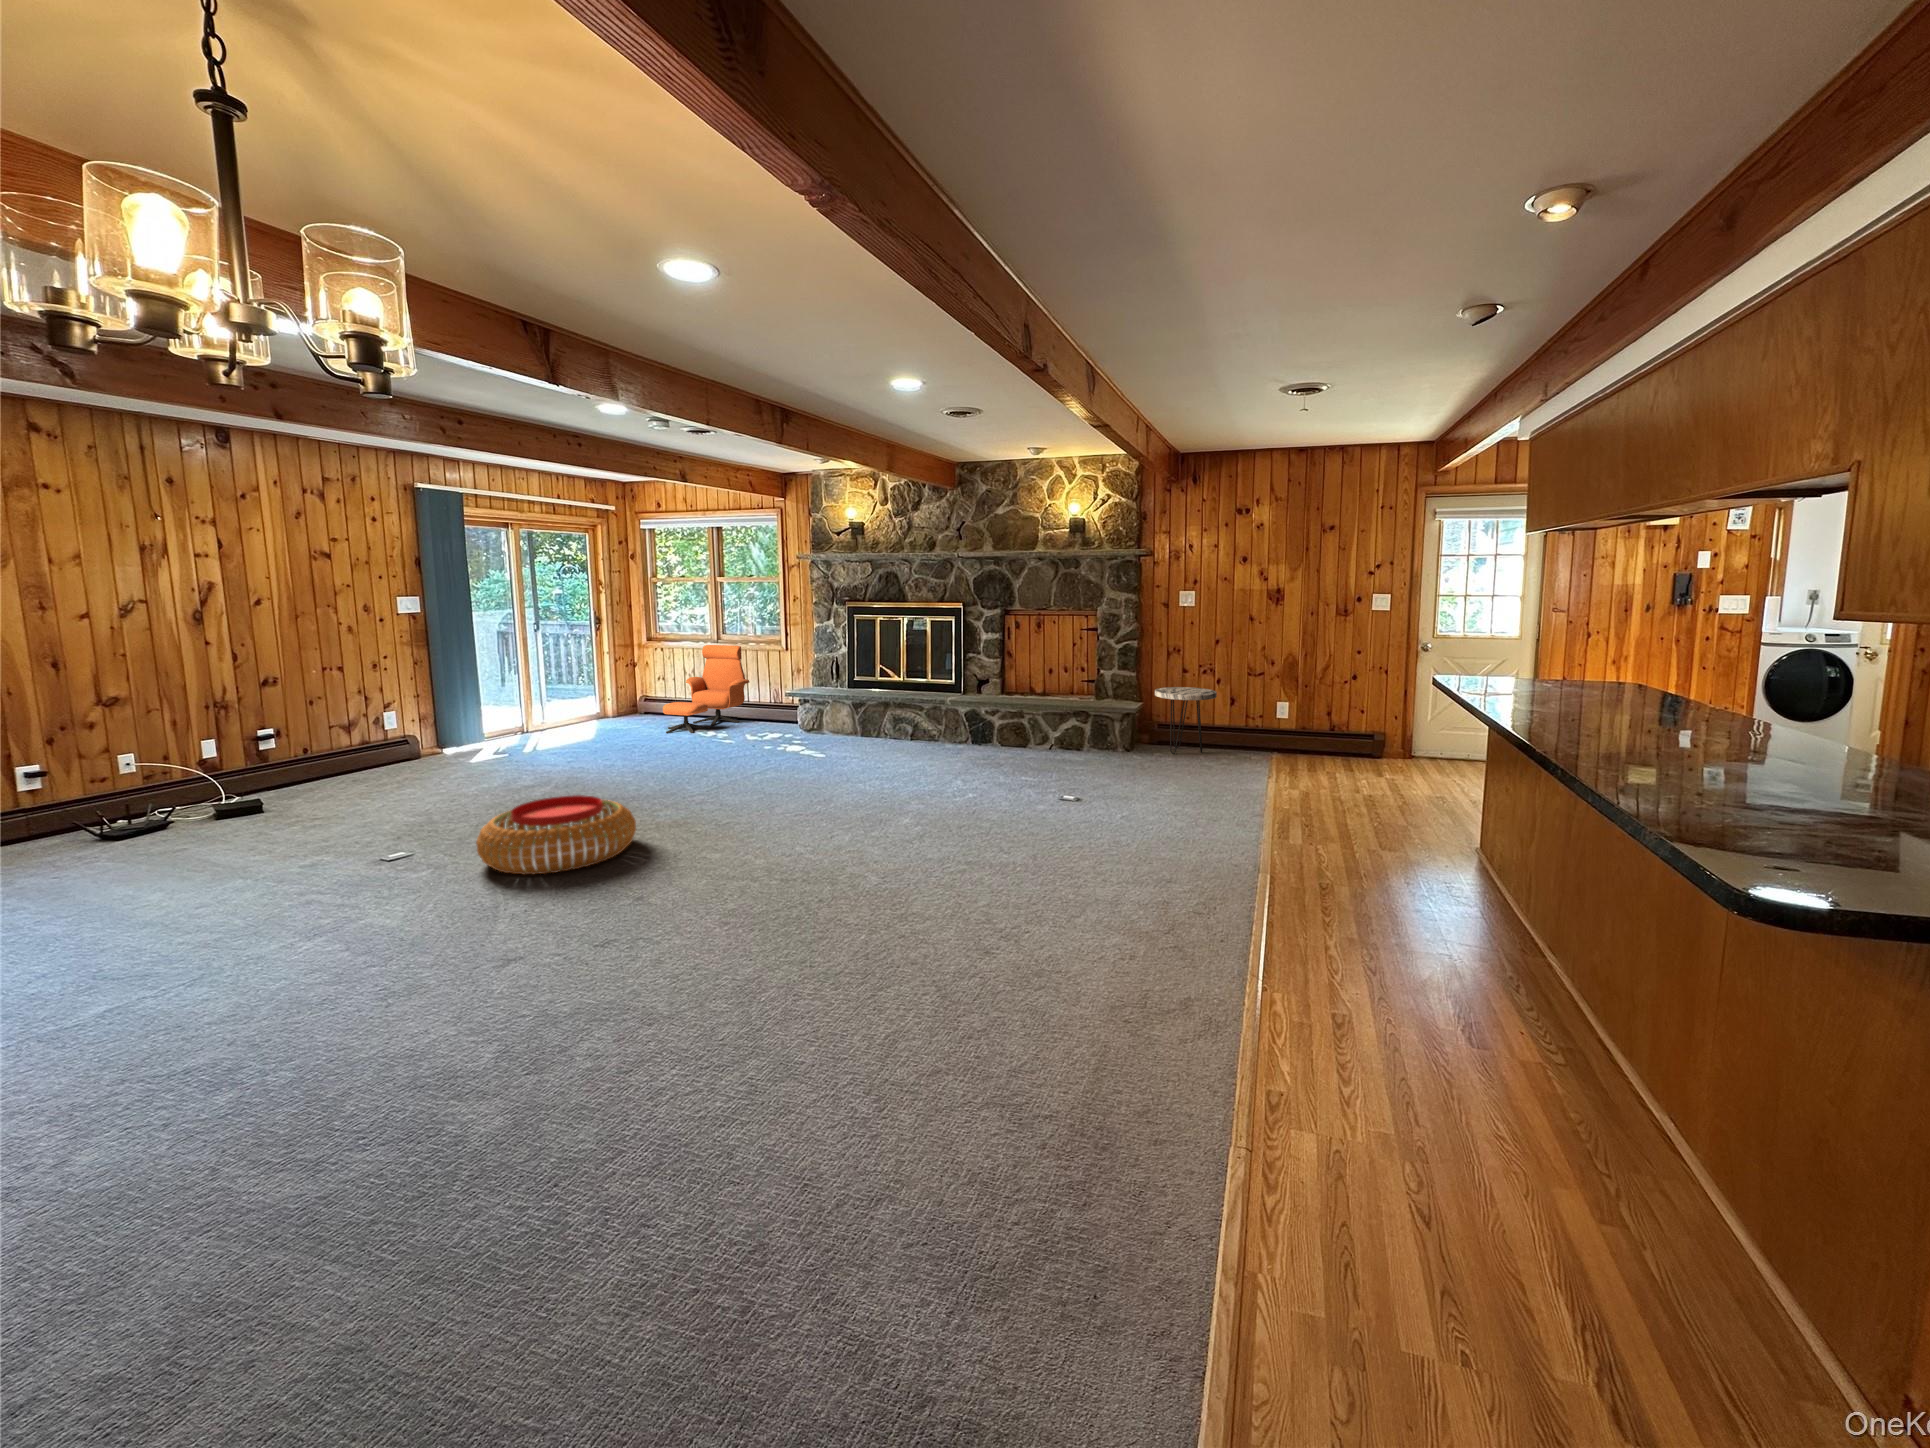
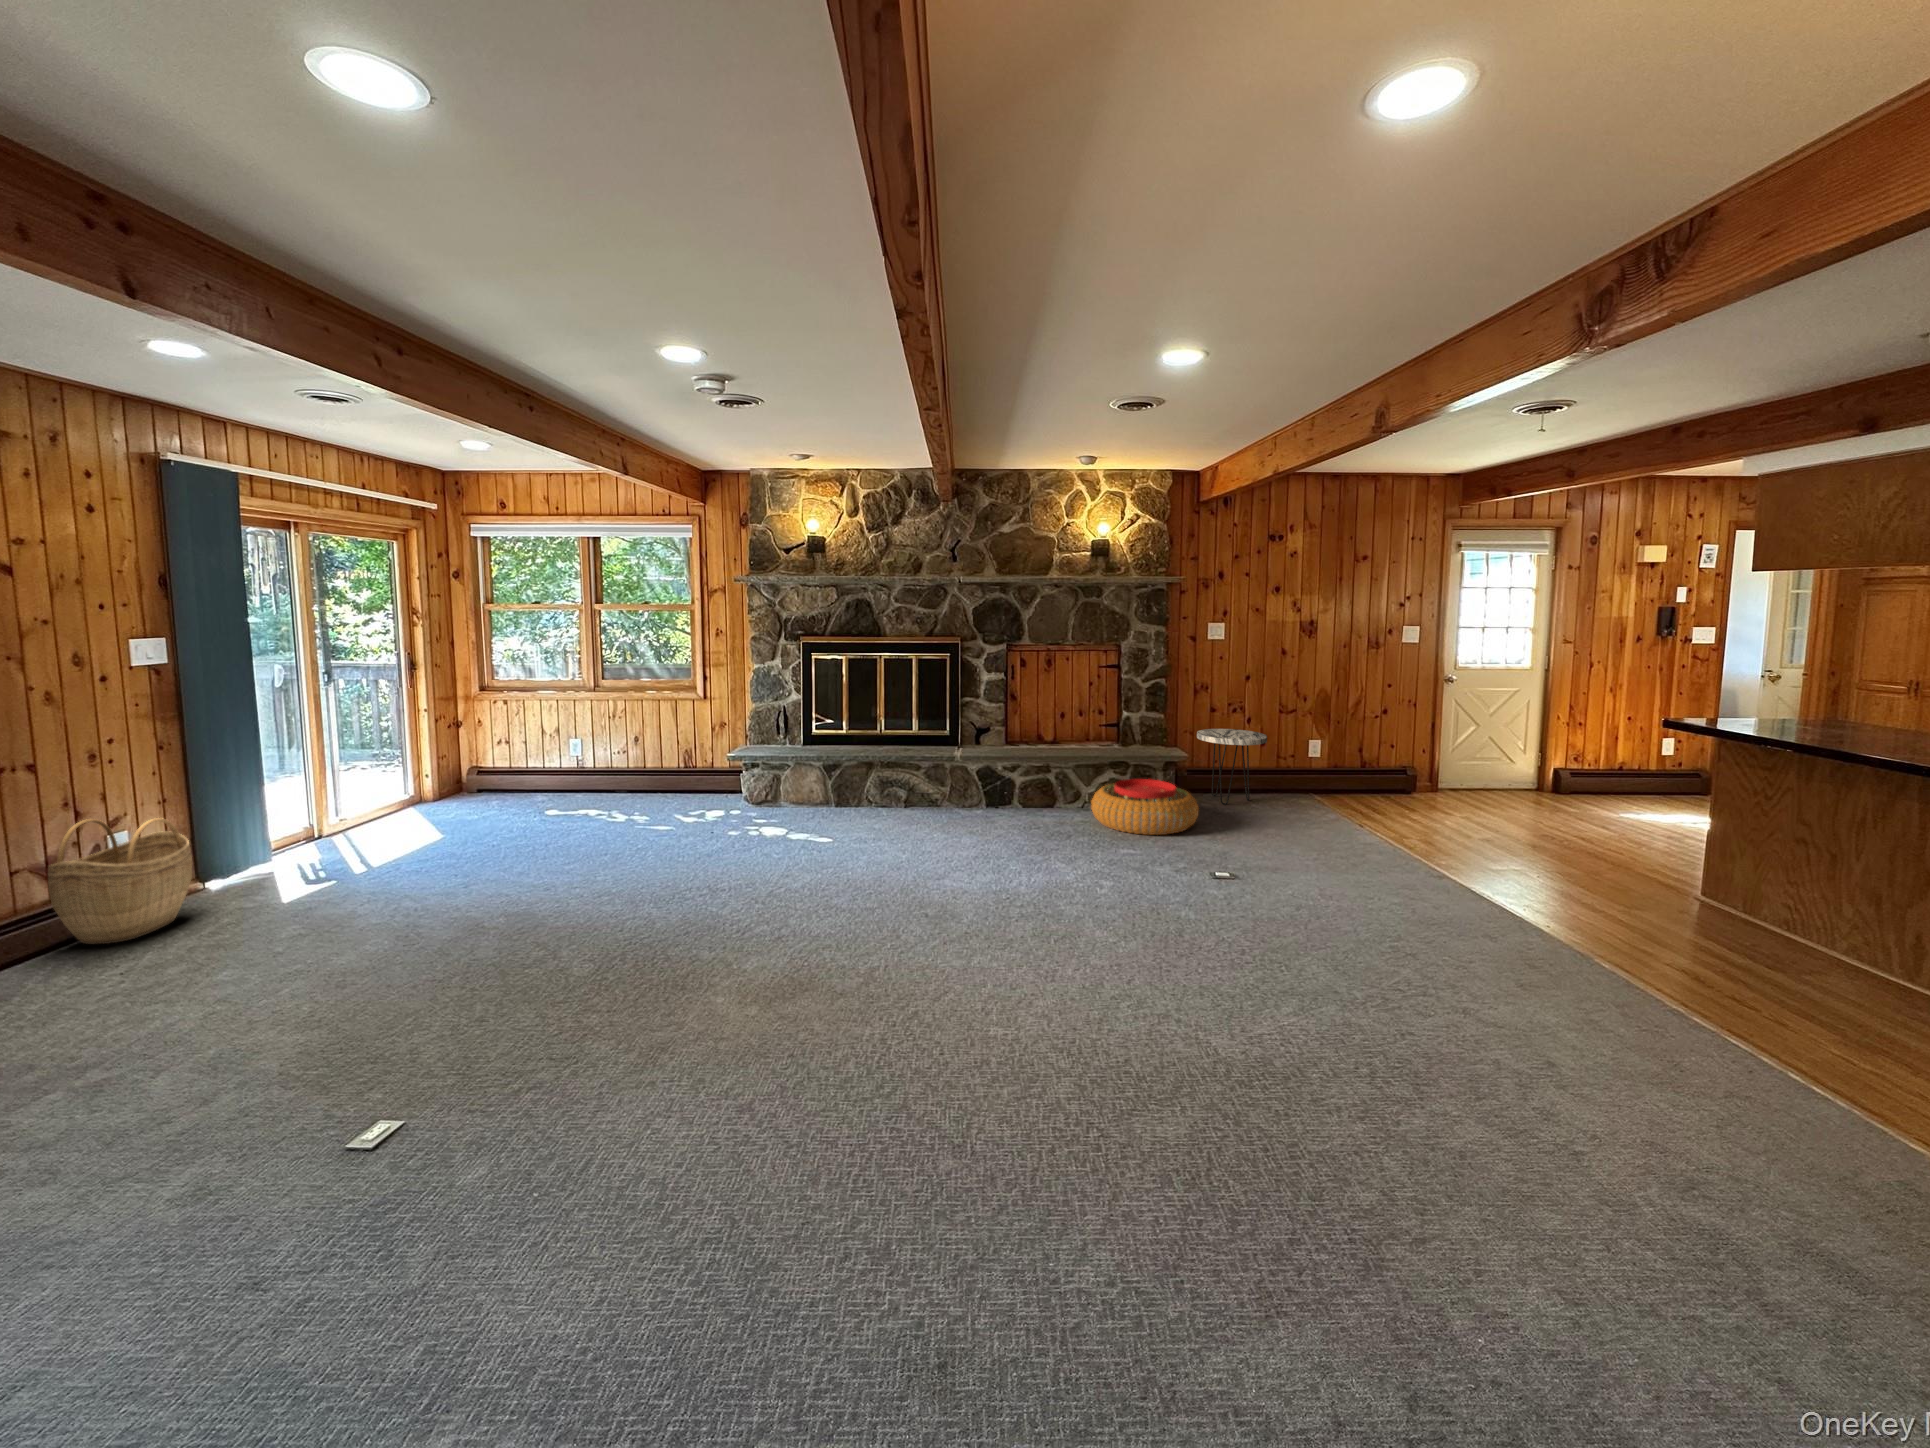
lounge chair: present [663,645,749,733] -> none [547,694,656,821]
woven basket: none [345,701,421,772] -> present [48,818,192,944]
pouf: present [476,795,636,874] -> present [1092,779,1199,835]

